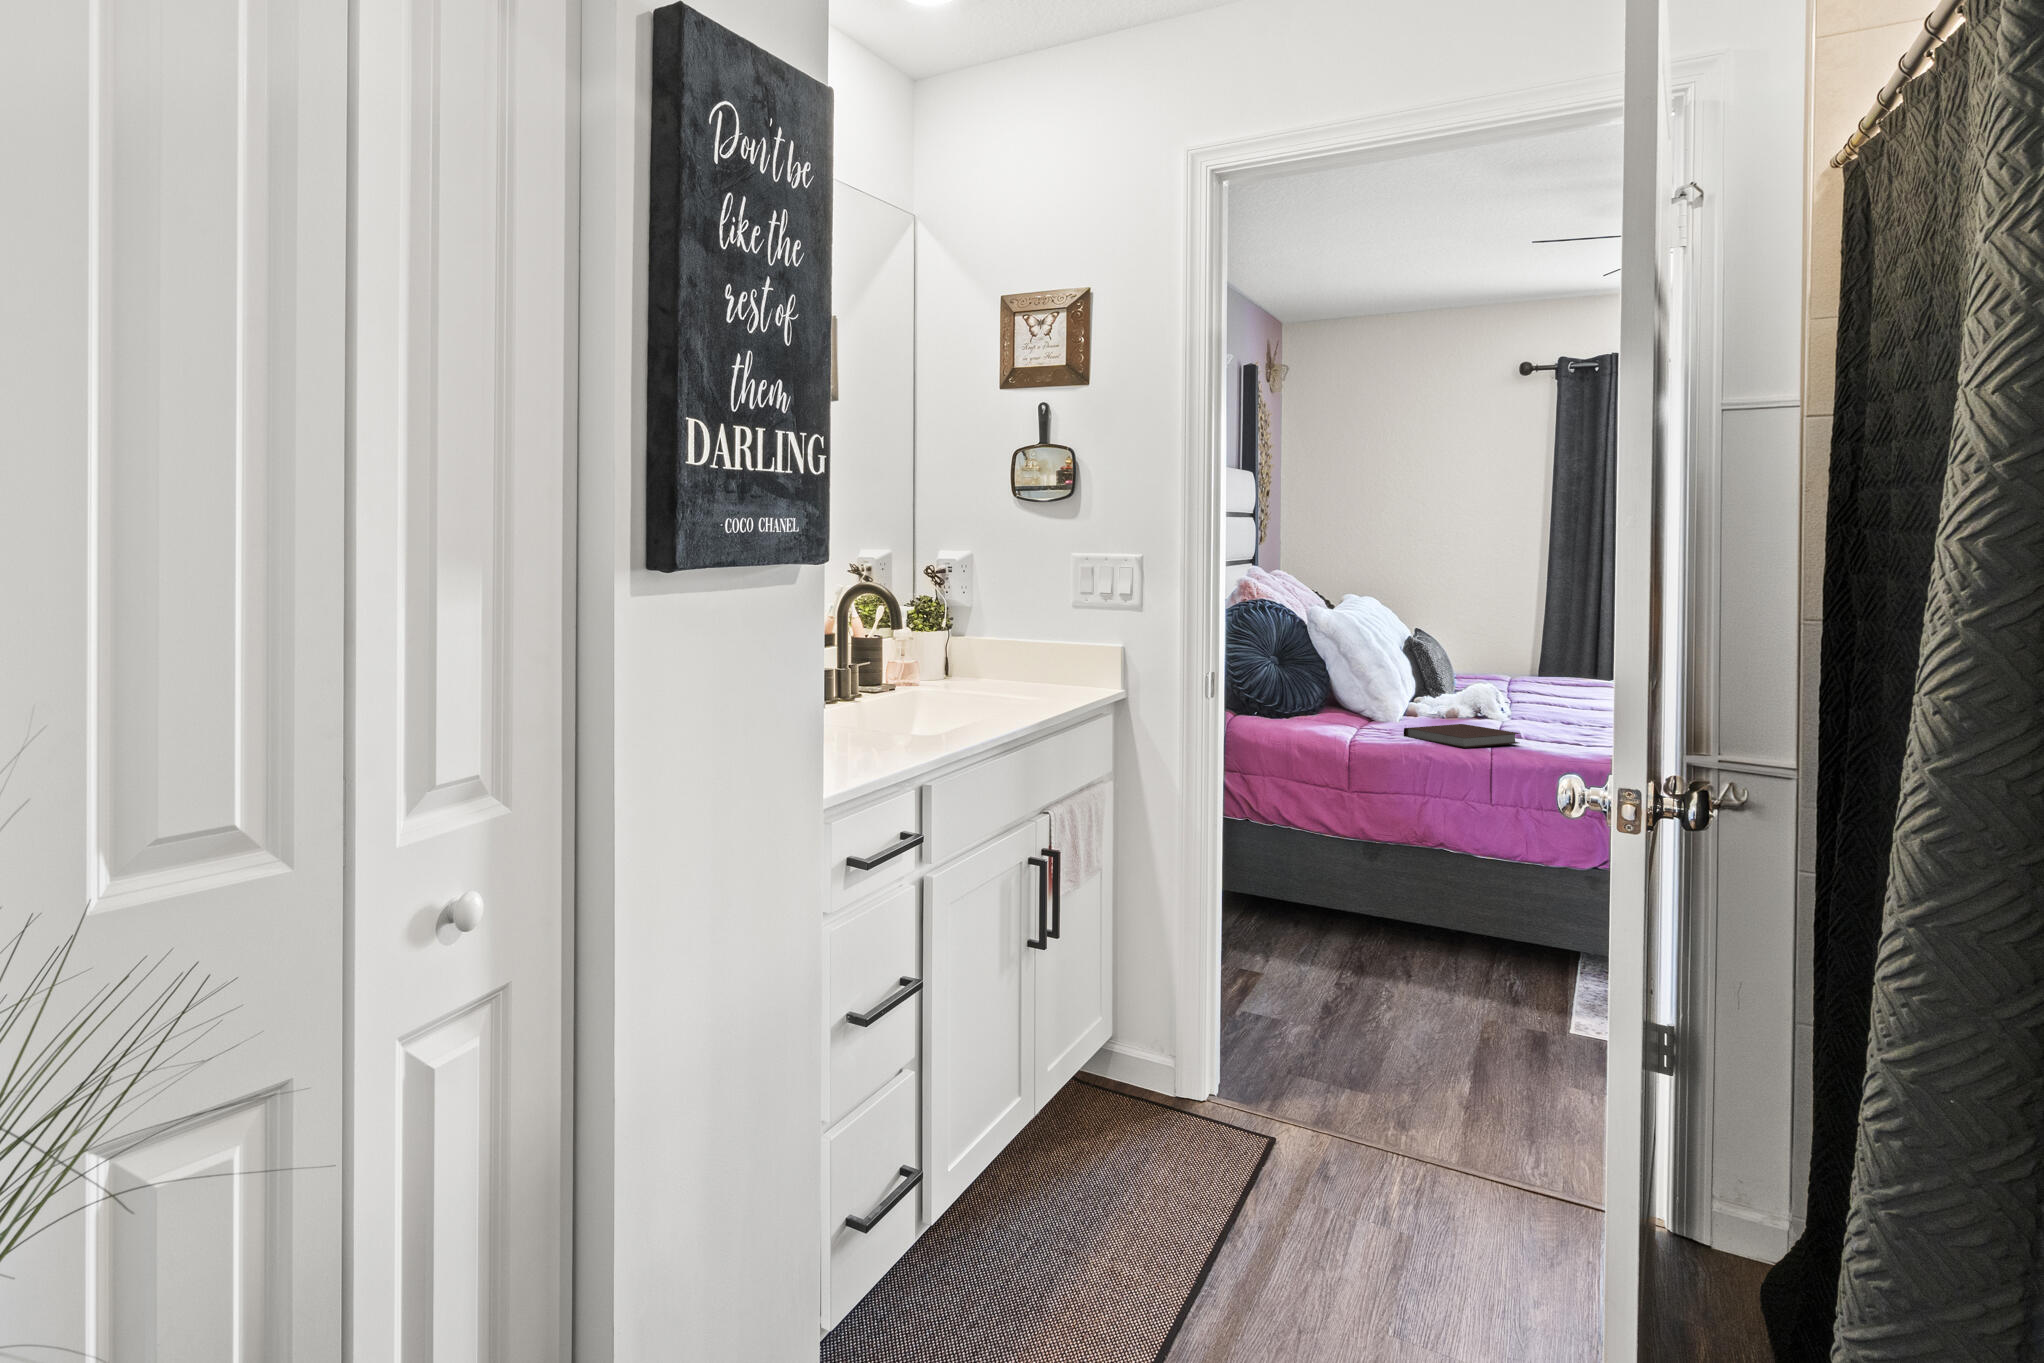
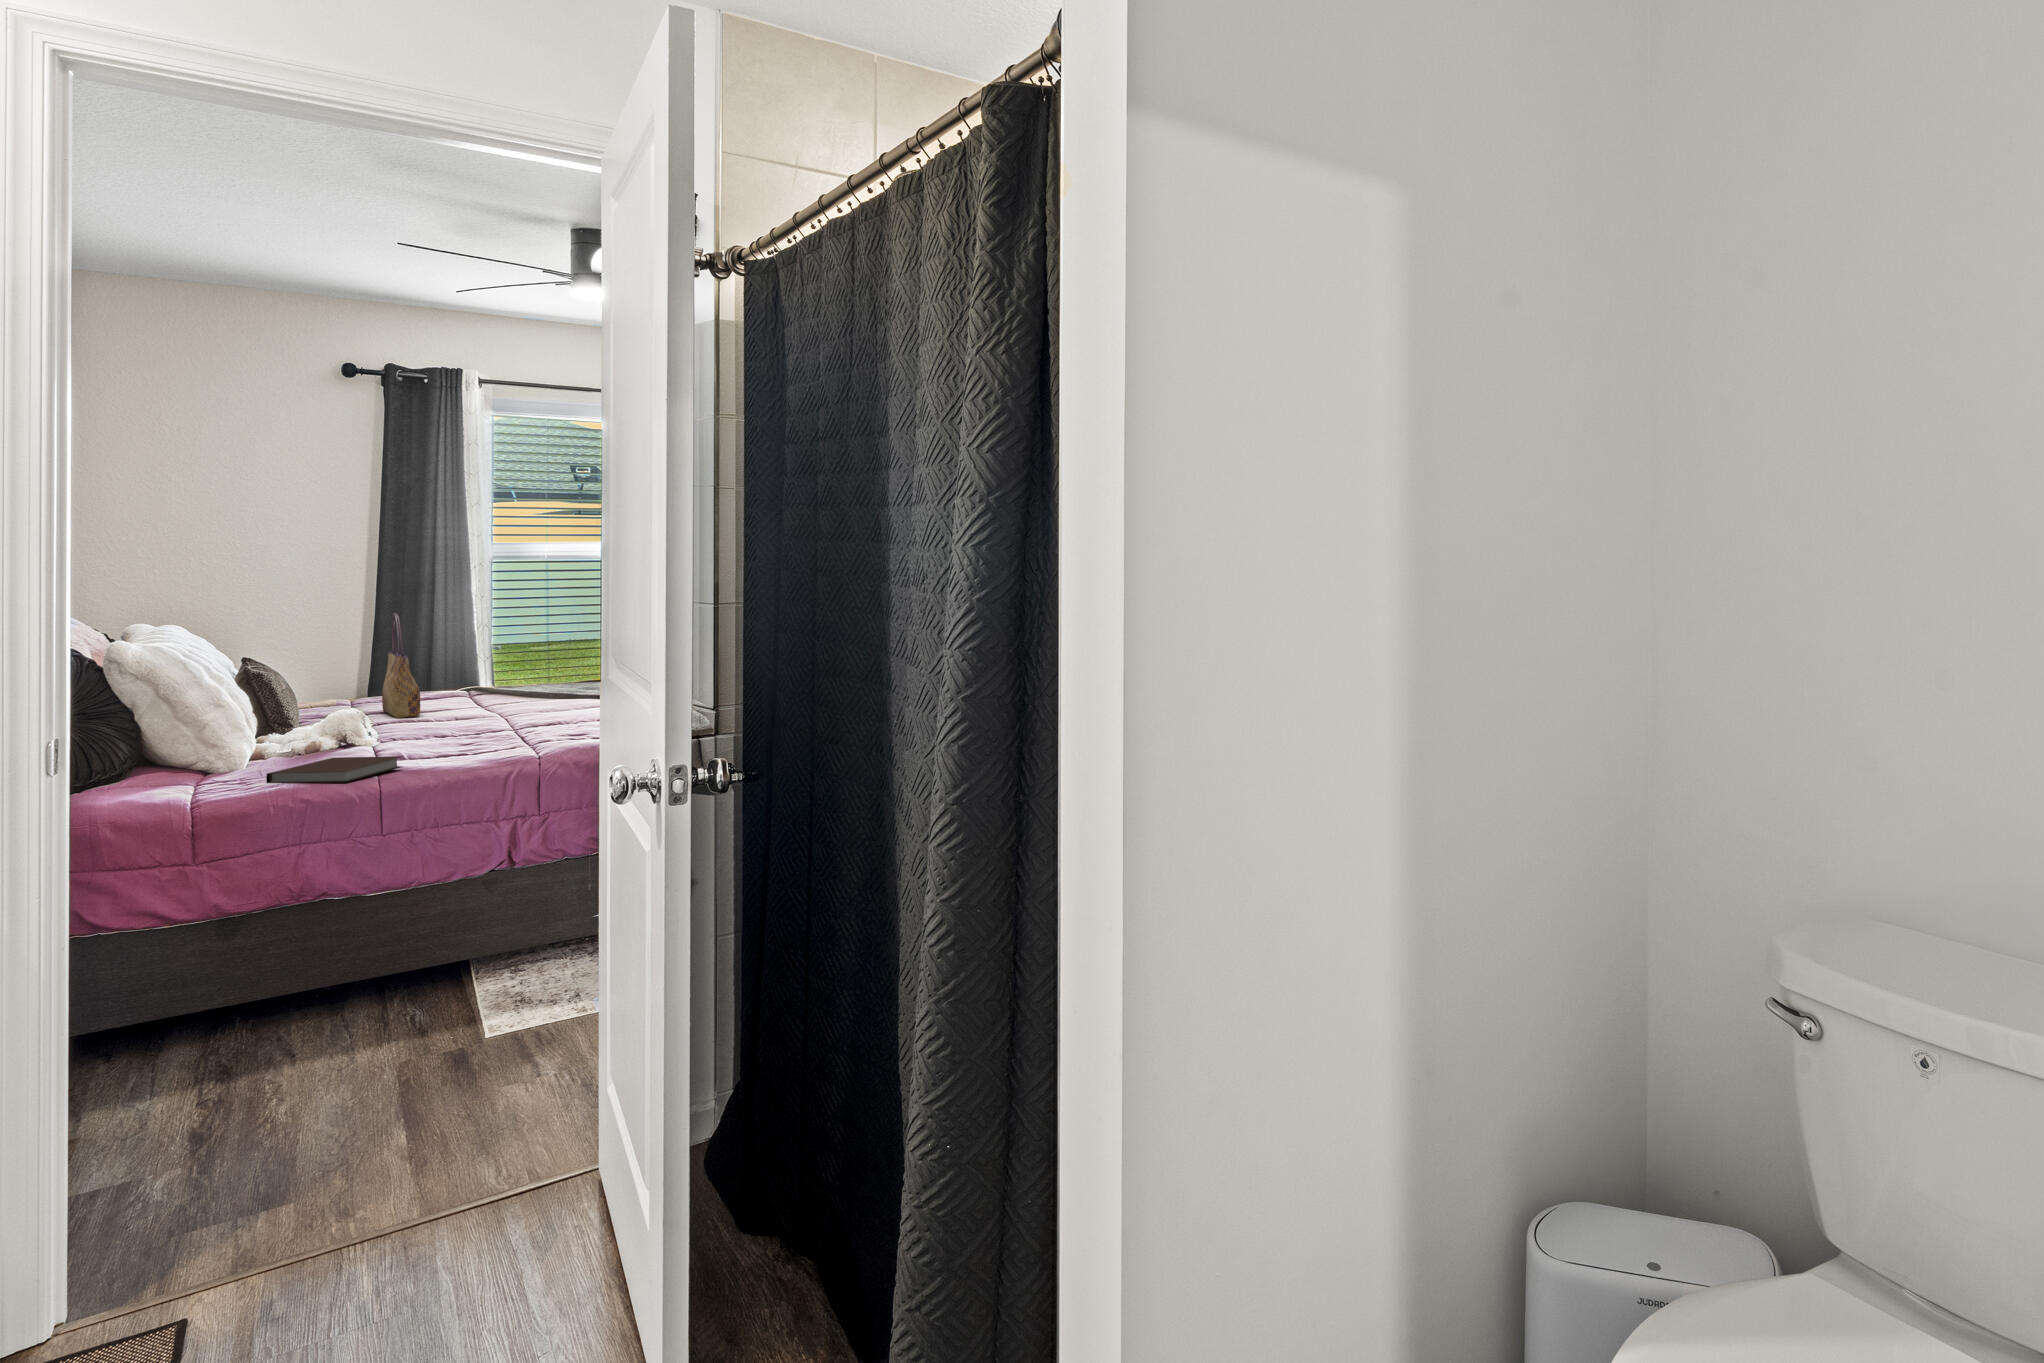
tote bag: none [1537,597,1569,698] -> present [382,613,420,718]

